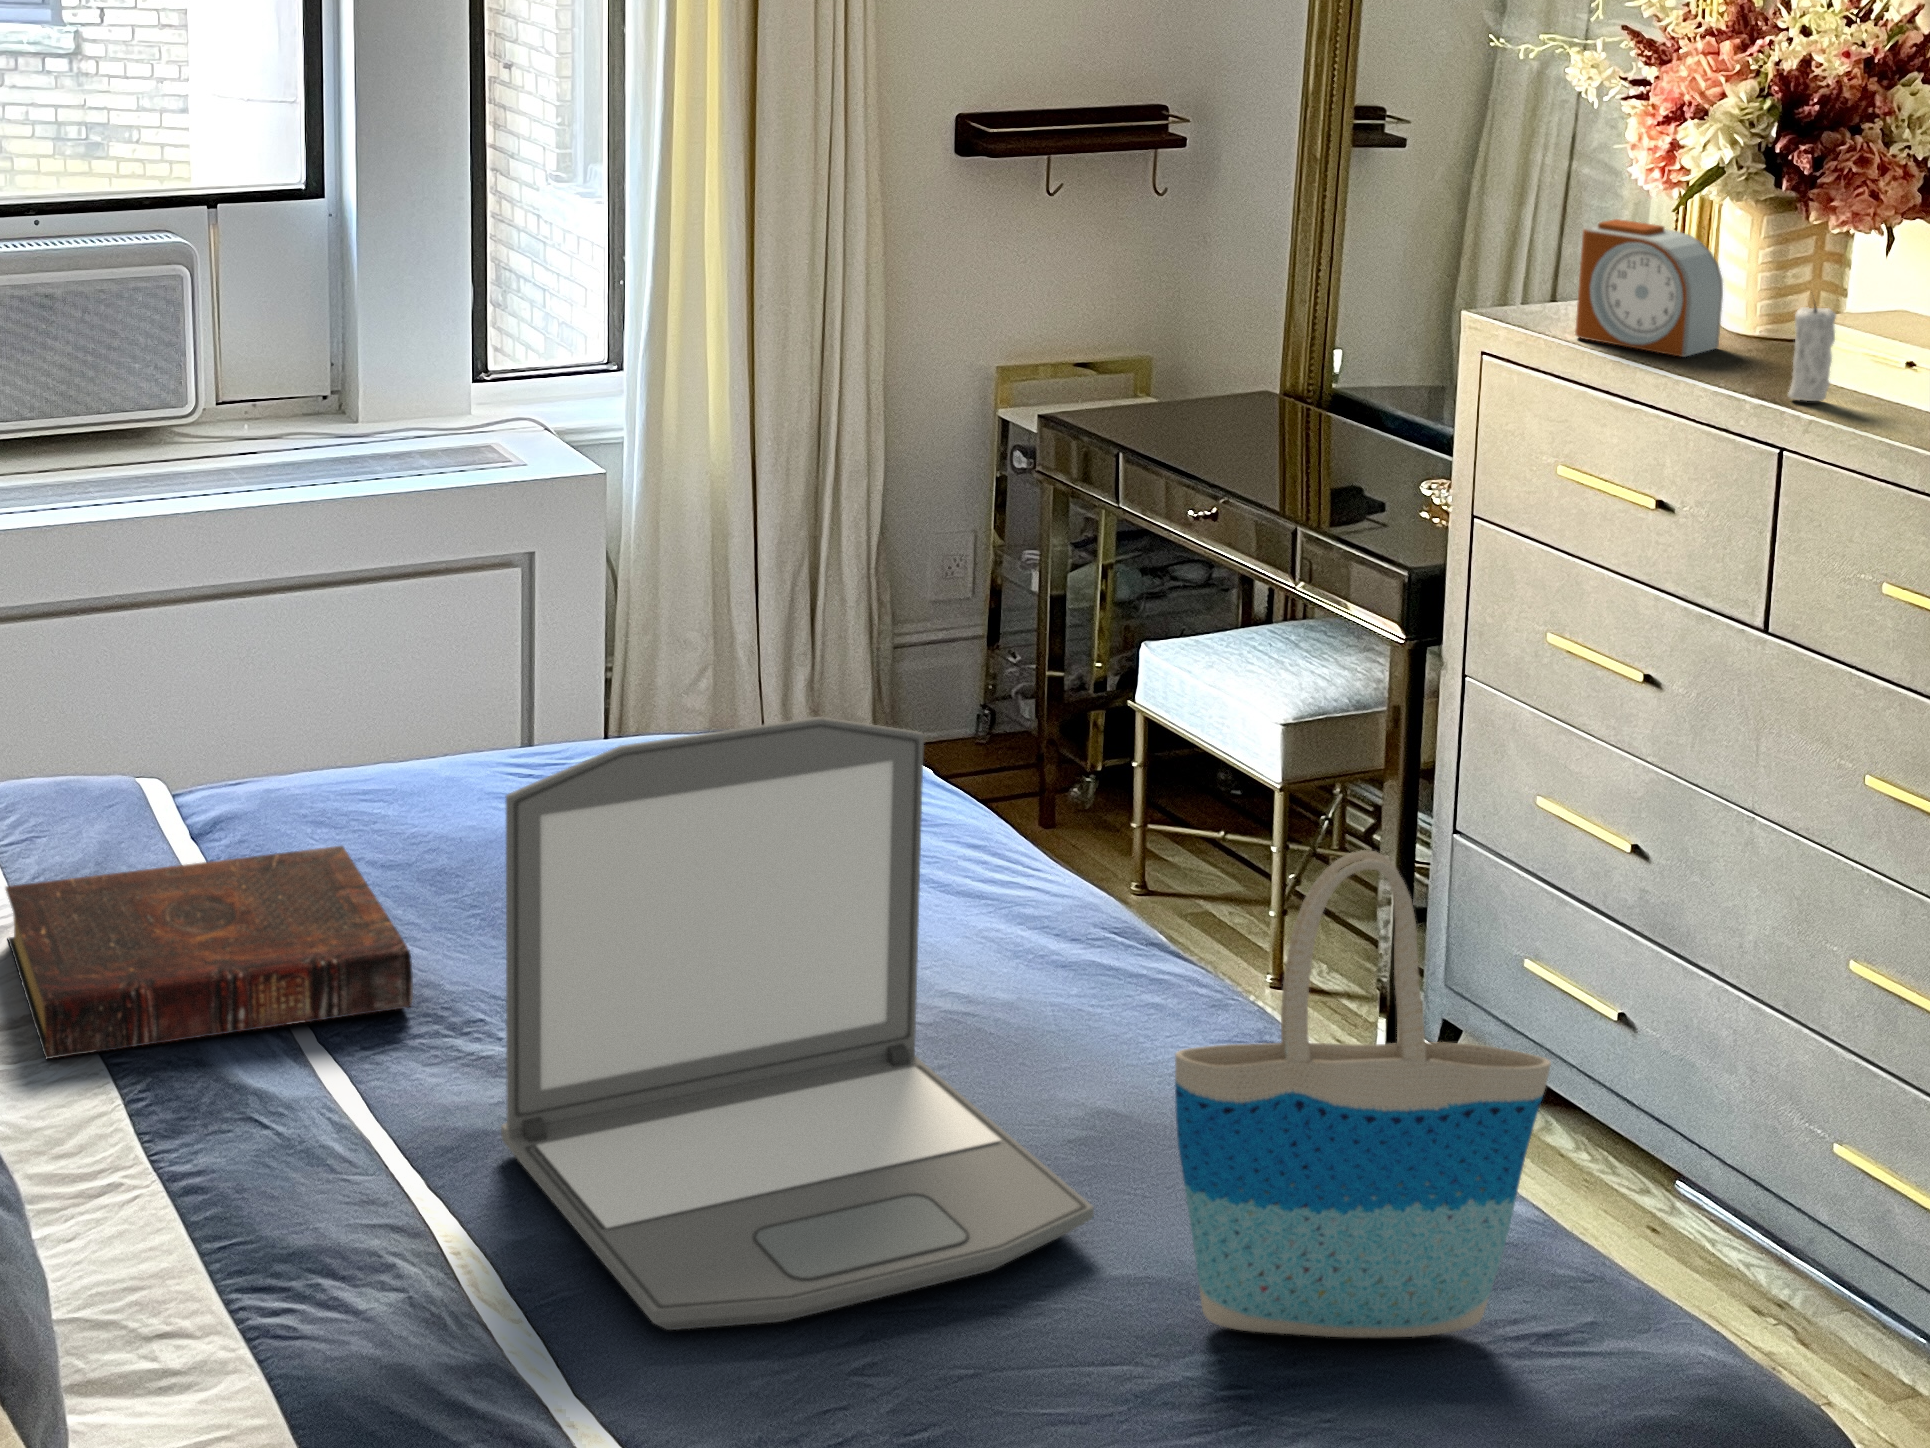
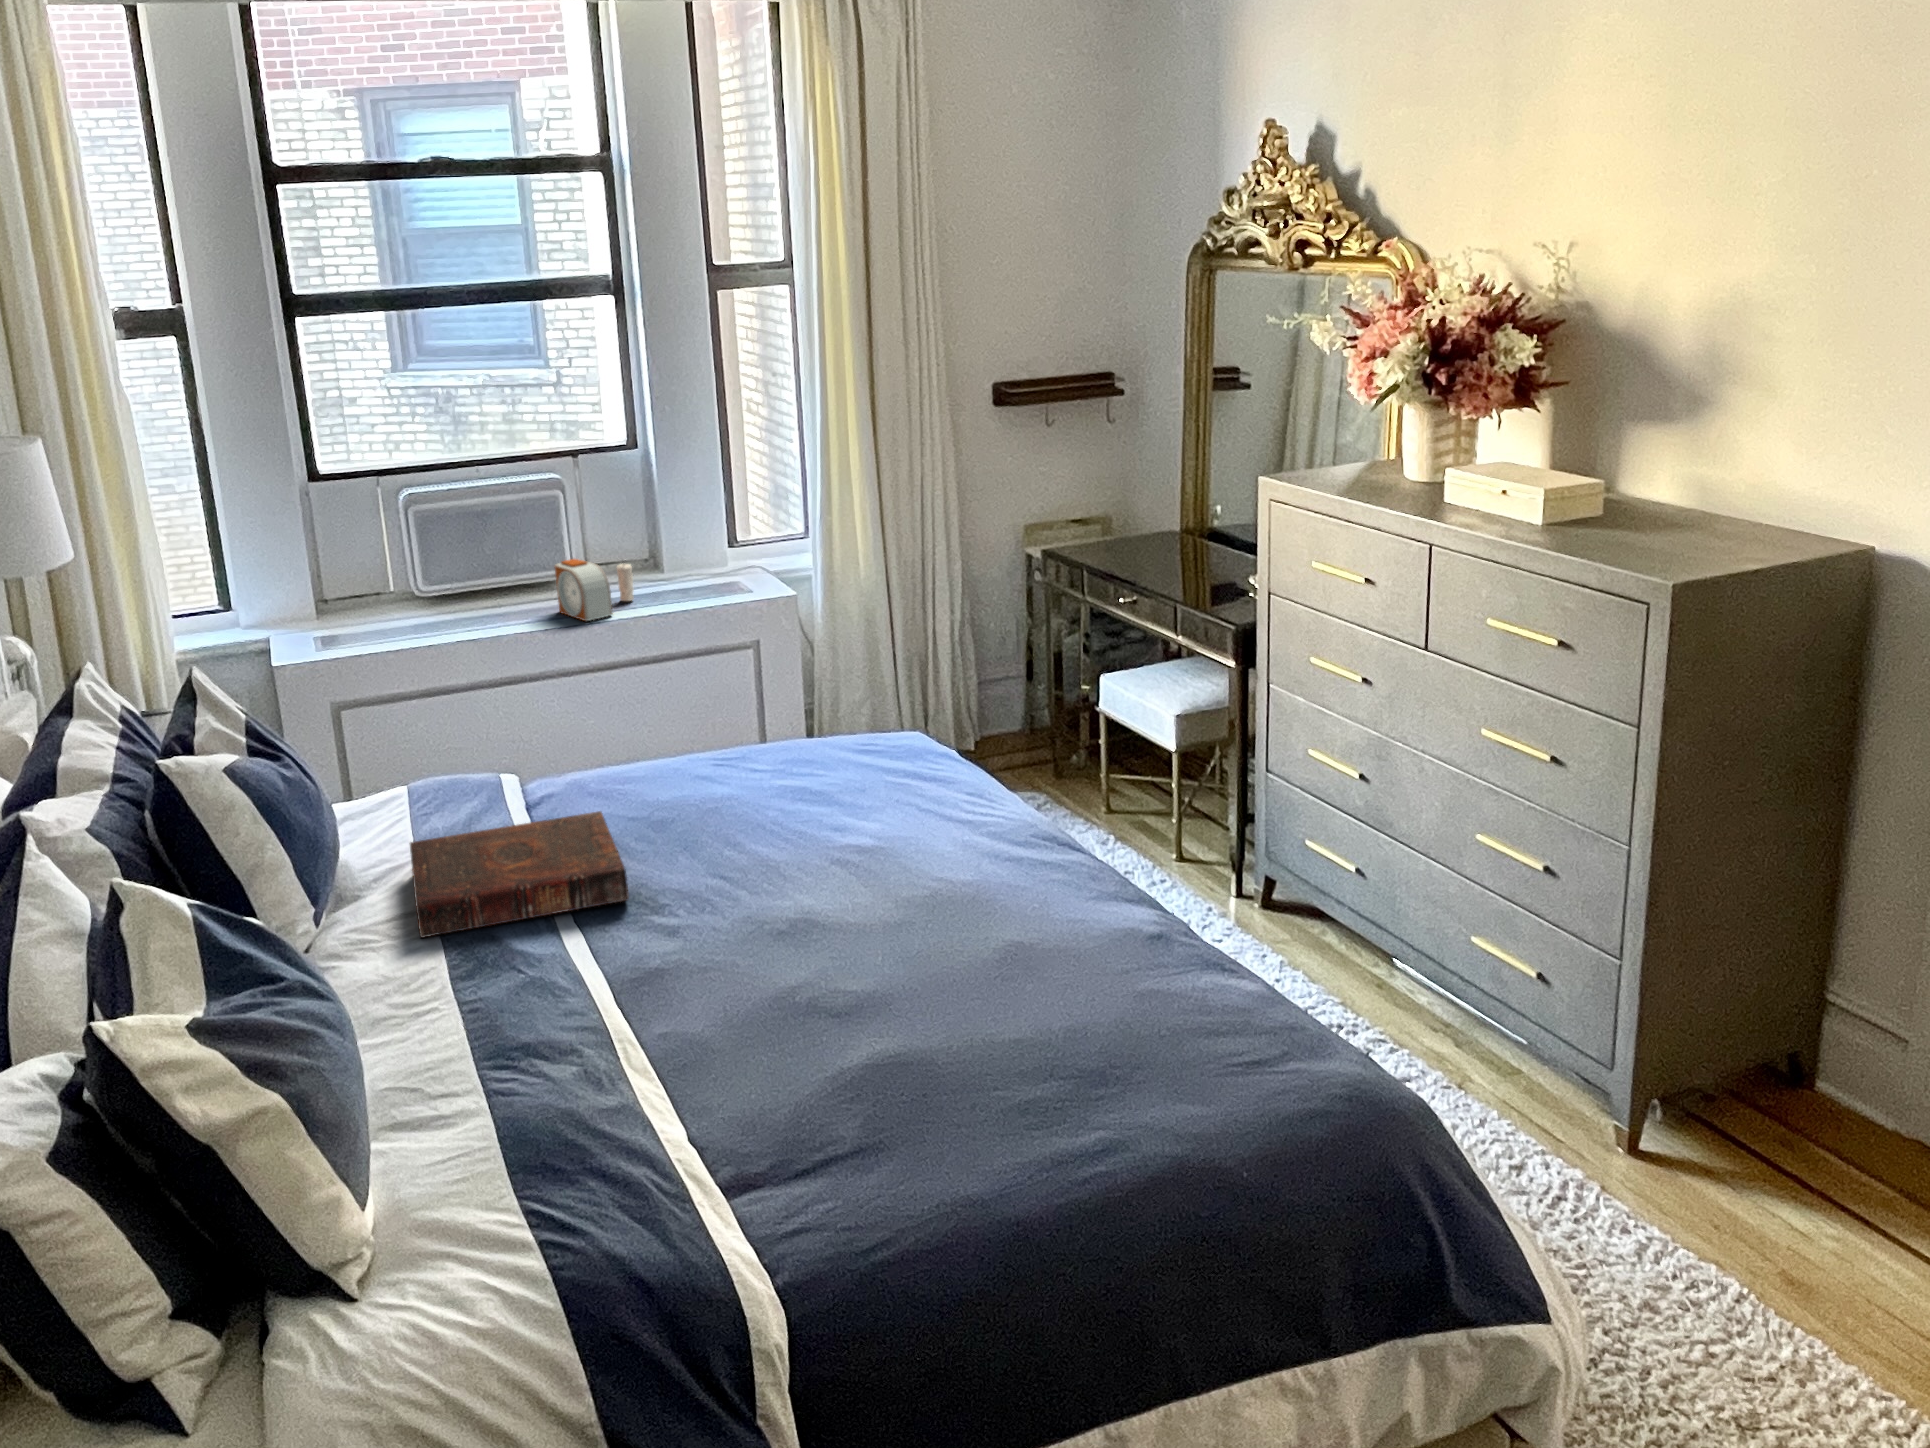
alarm clock: present [1575,219,1723,357] -> present [555,559,613,621]
candle: present [1788,304,1836,401] -> present [617,564,634,601]
laptop: present [501,717,1094,1330] -> none [646,729,990,1079]
tote bag: present [1175,850,1551,1338] -> none [1017,792,1235,1068]

